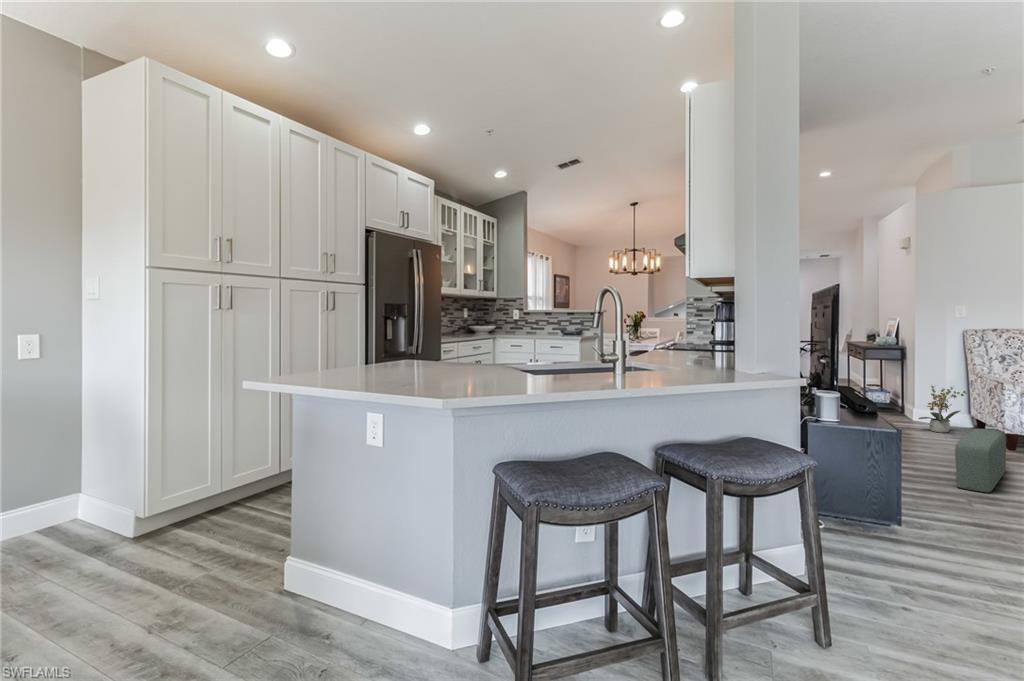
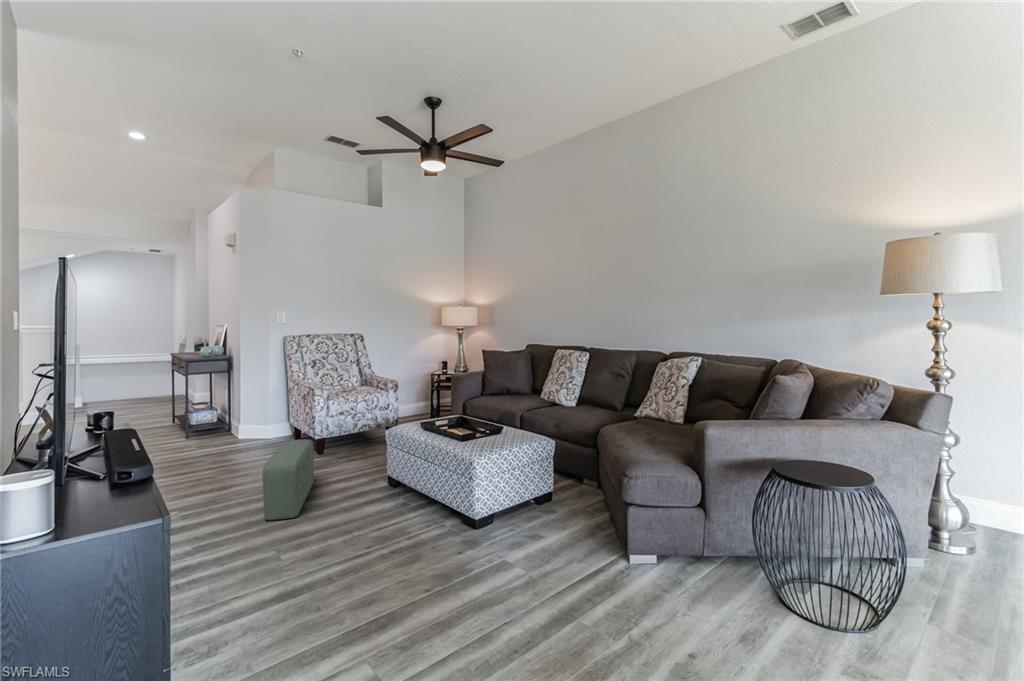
potted plant: present [919,386,967,432] -> none [241,395,288,447]

